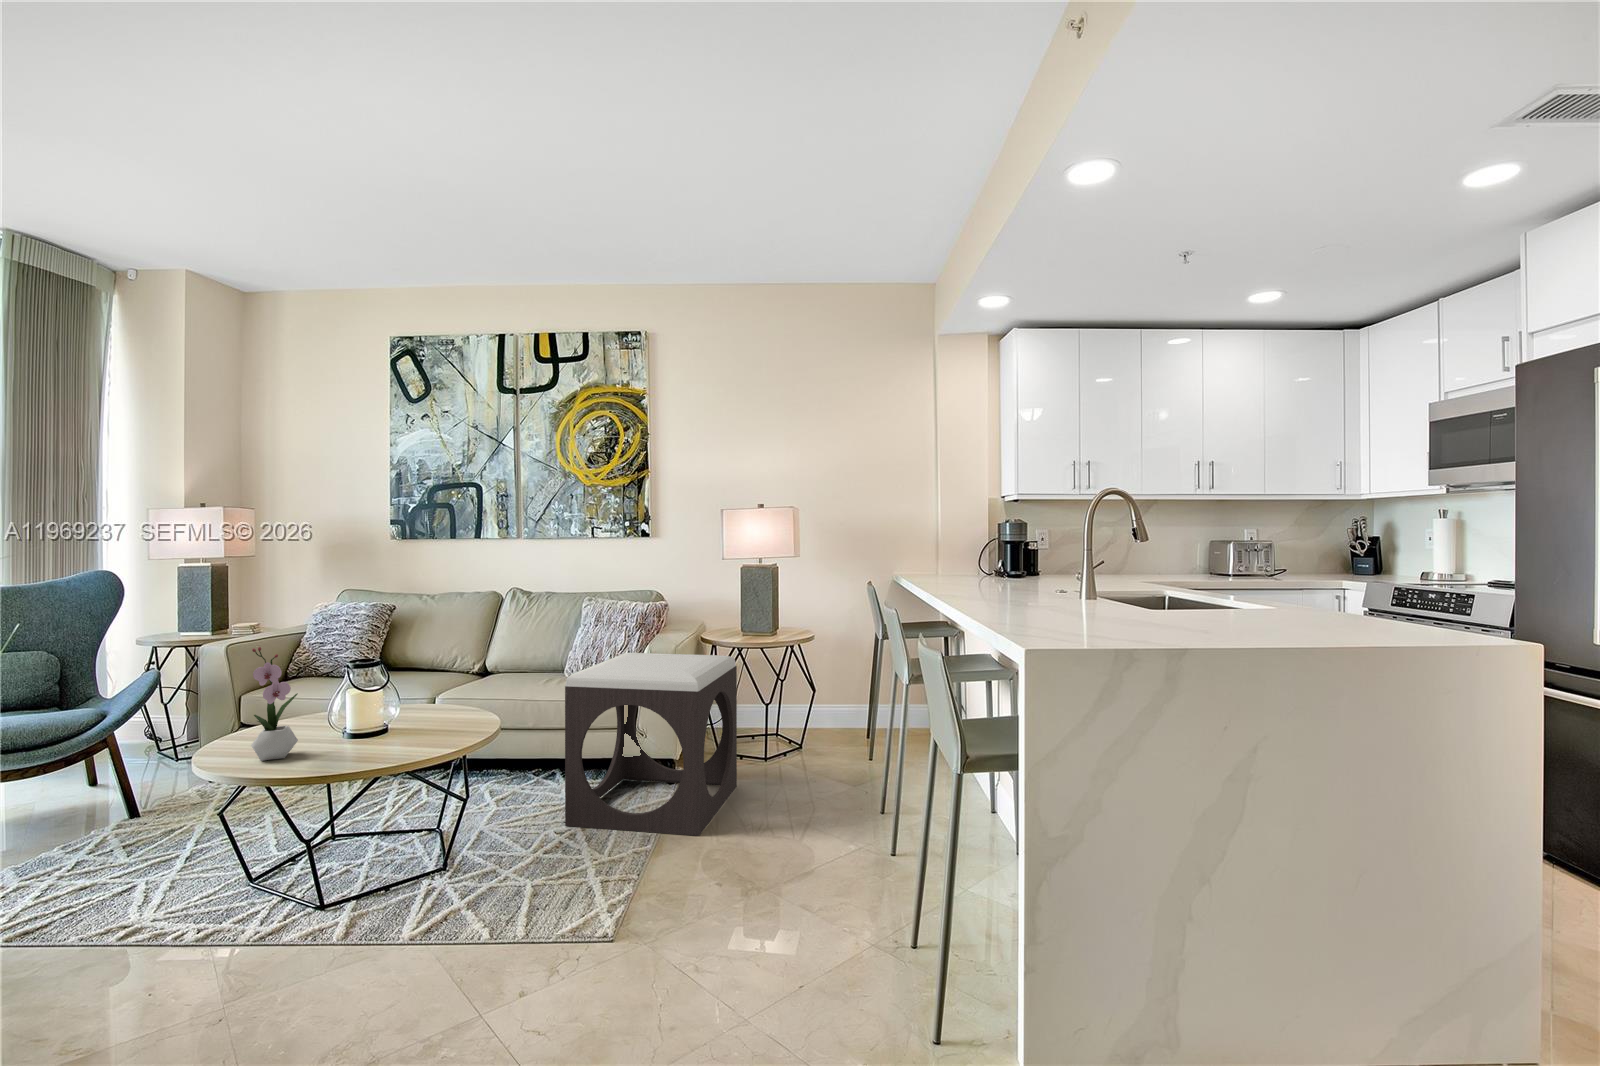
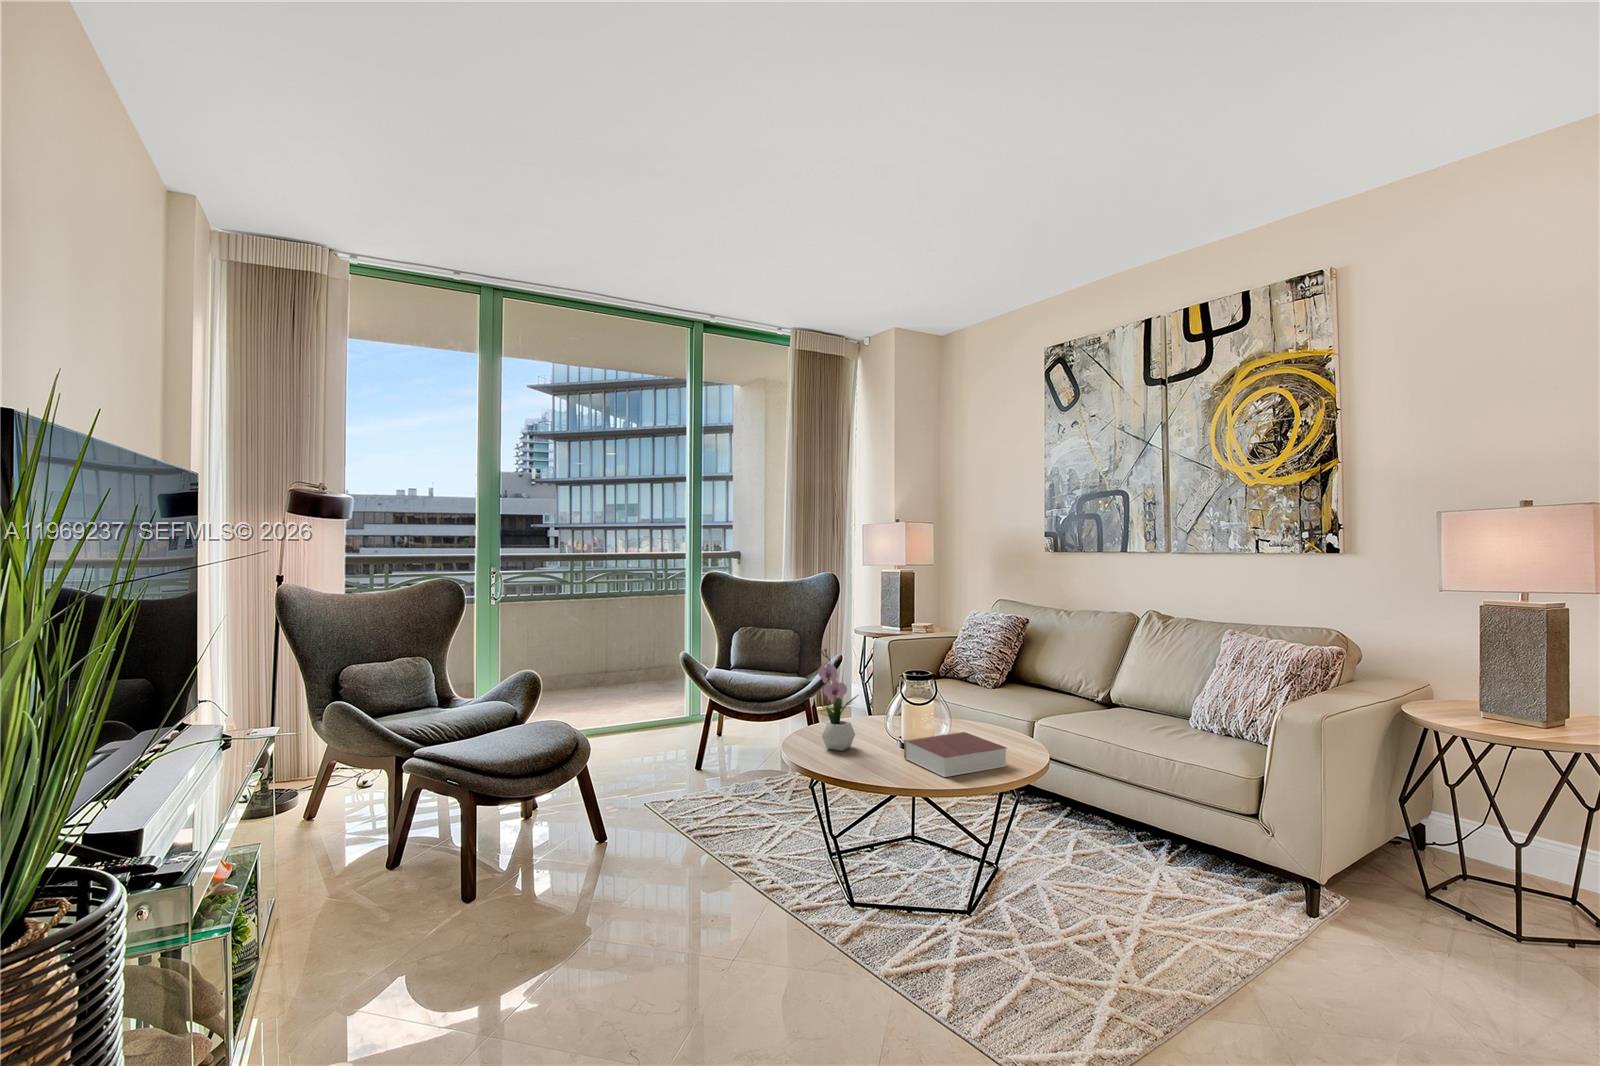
footstool: present [565,653,737,836] -> none [1125,715,1436,1026]
book: none [368,710,473,748] -> present [904,732,1007,777]

